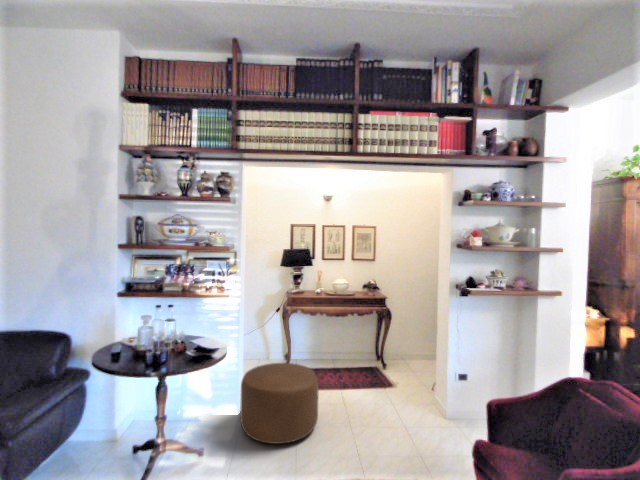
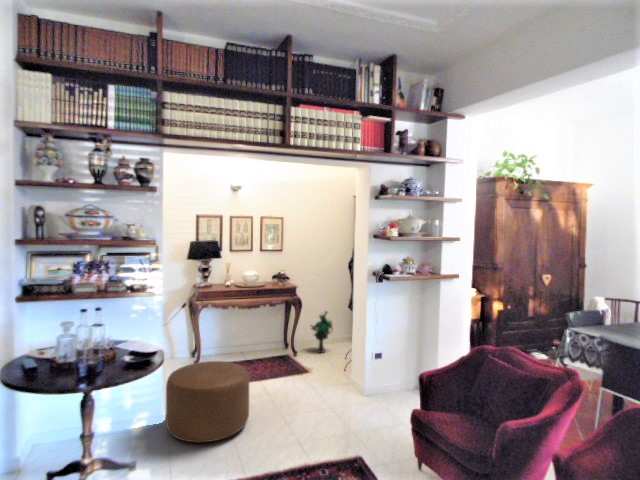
decorative plant: none [398,322,423,365] -> present [311,312,333,353]

